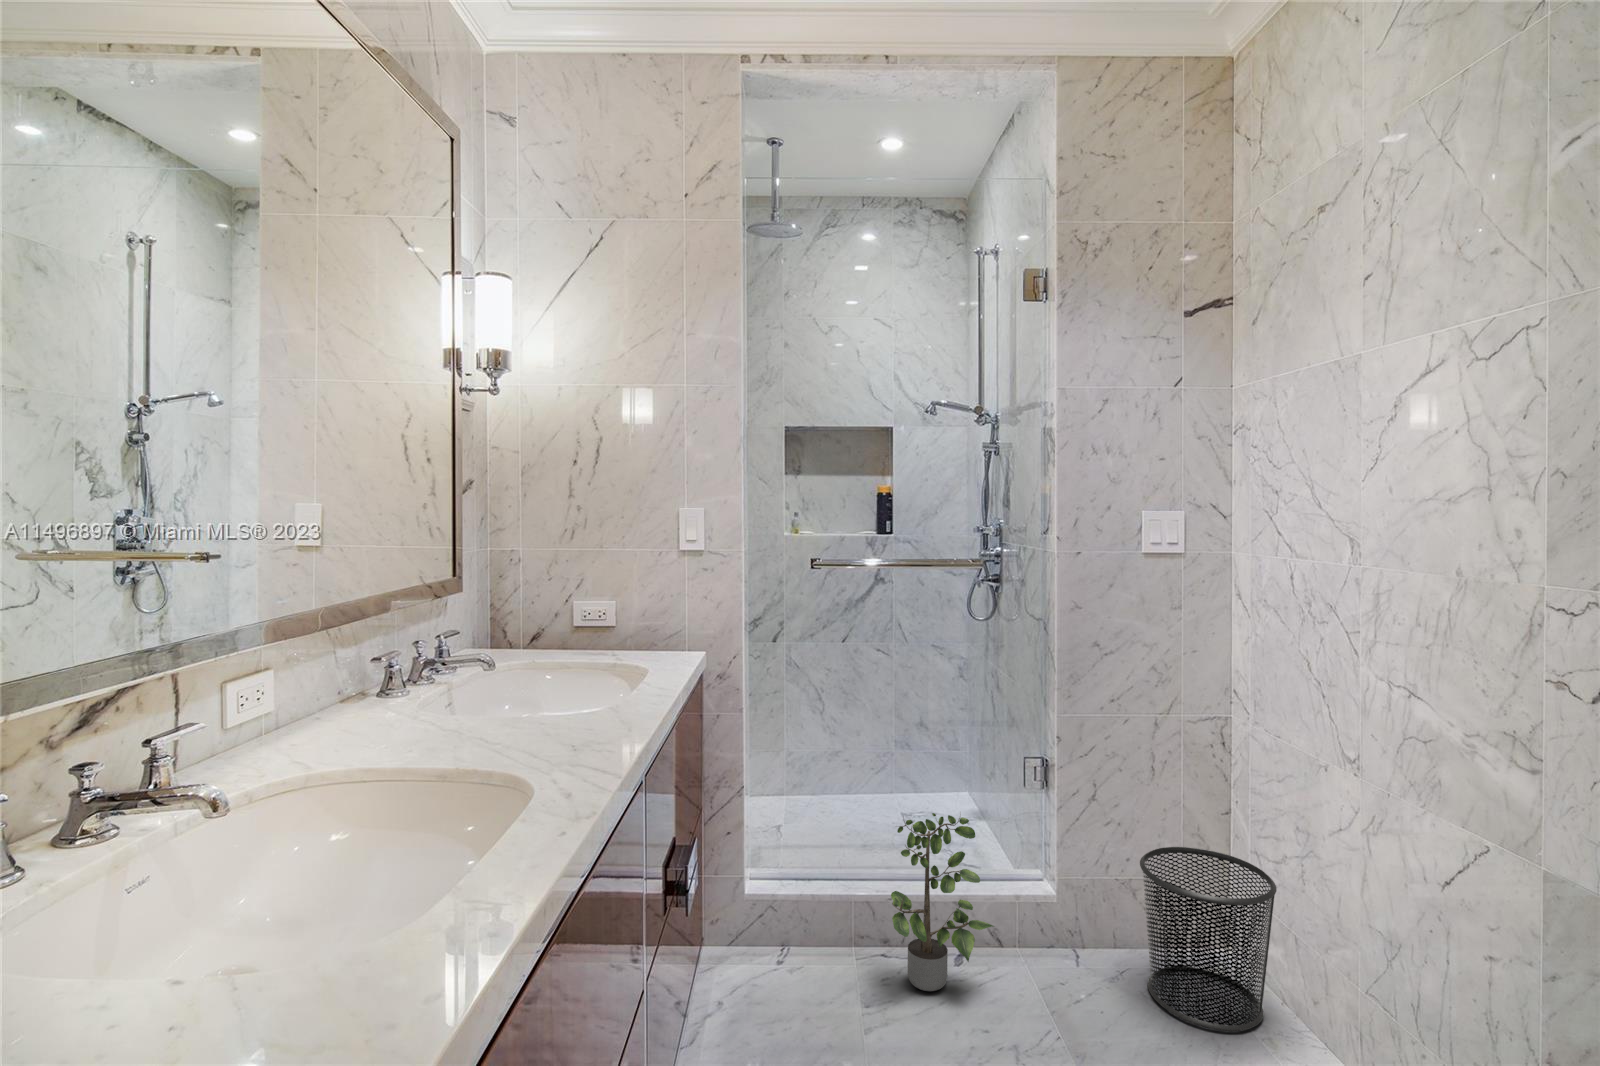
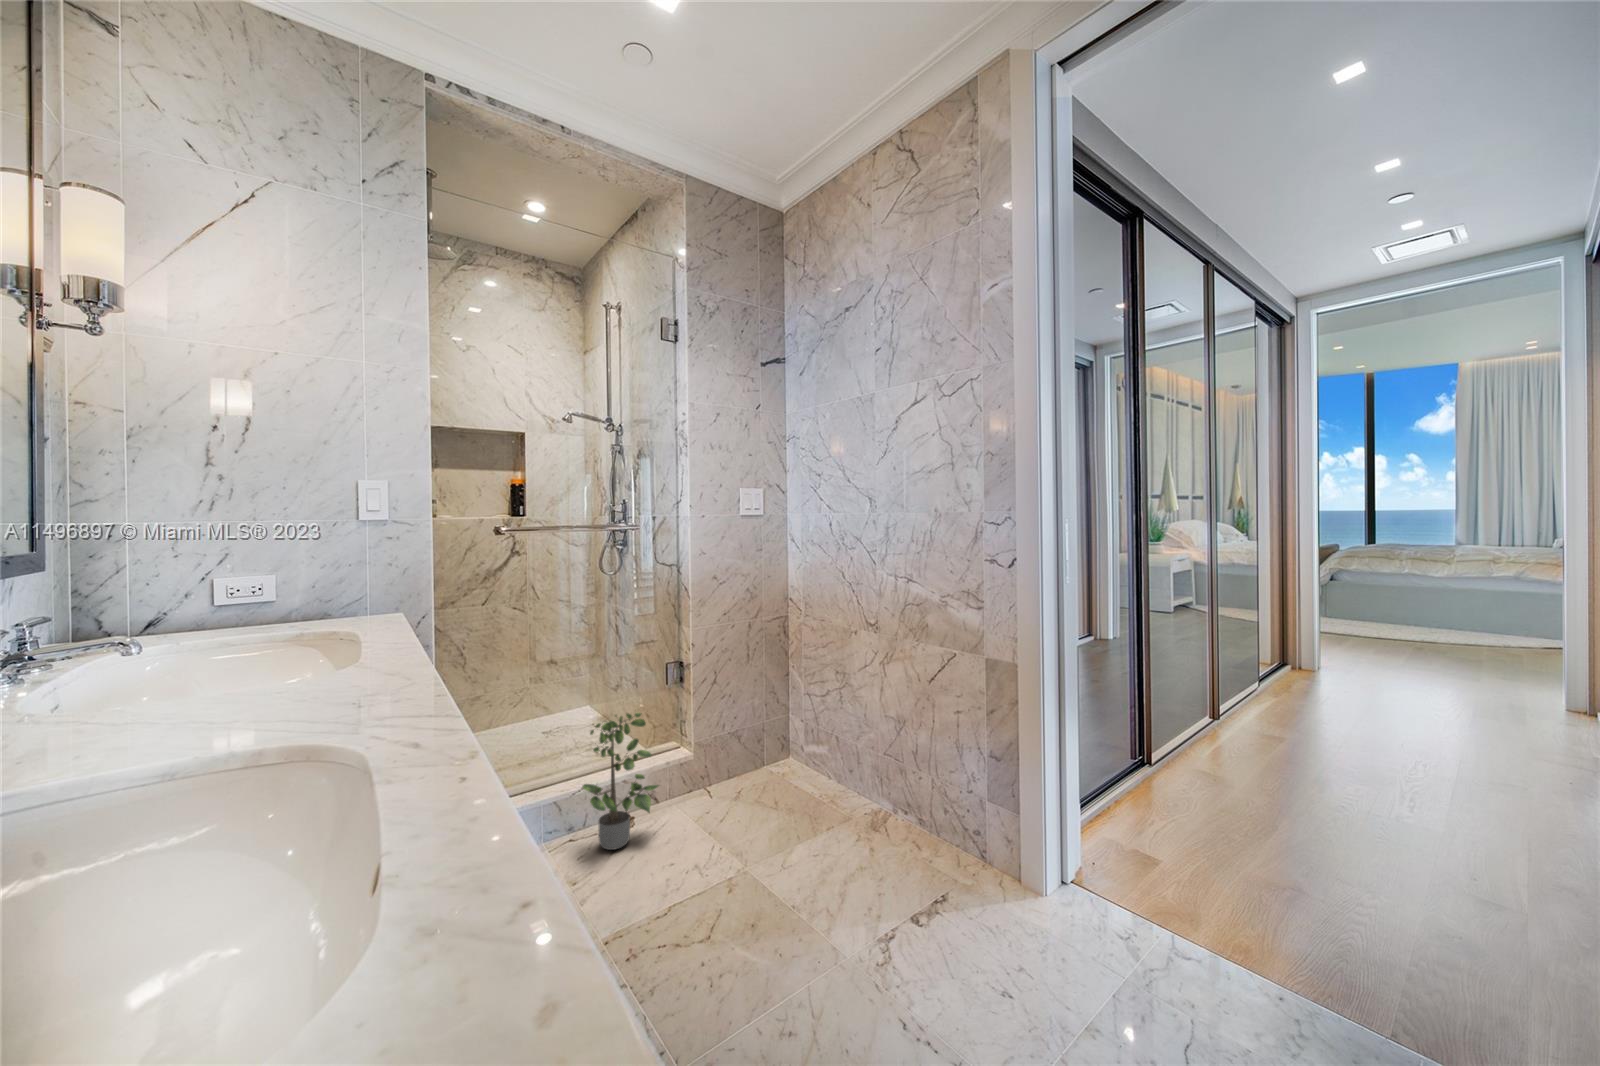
waste bin: present [1140,847,1277,1031] -> none [742,702,816,804]

